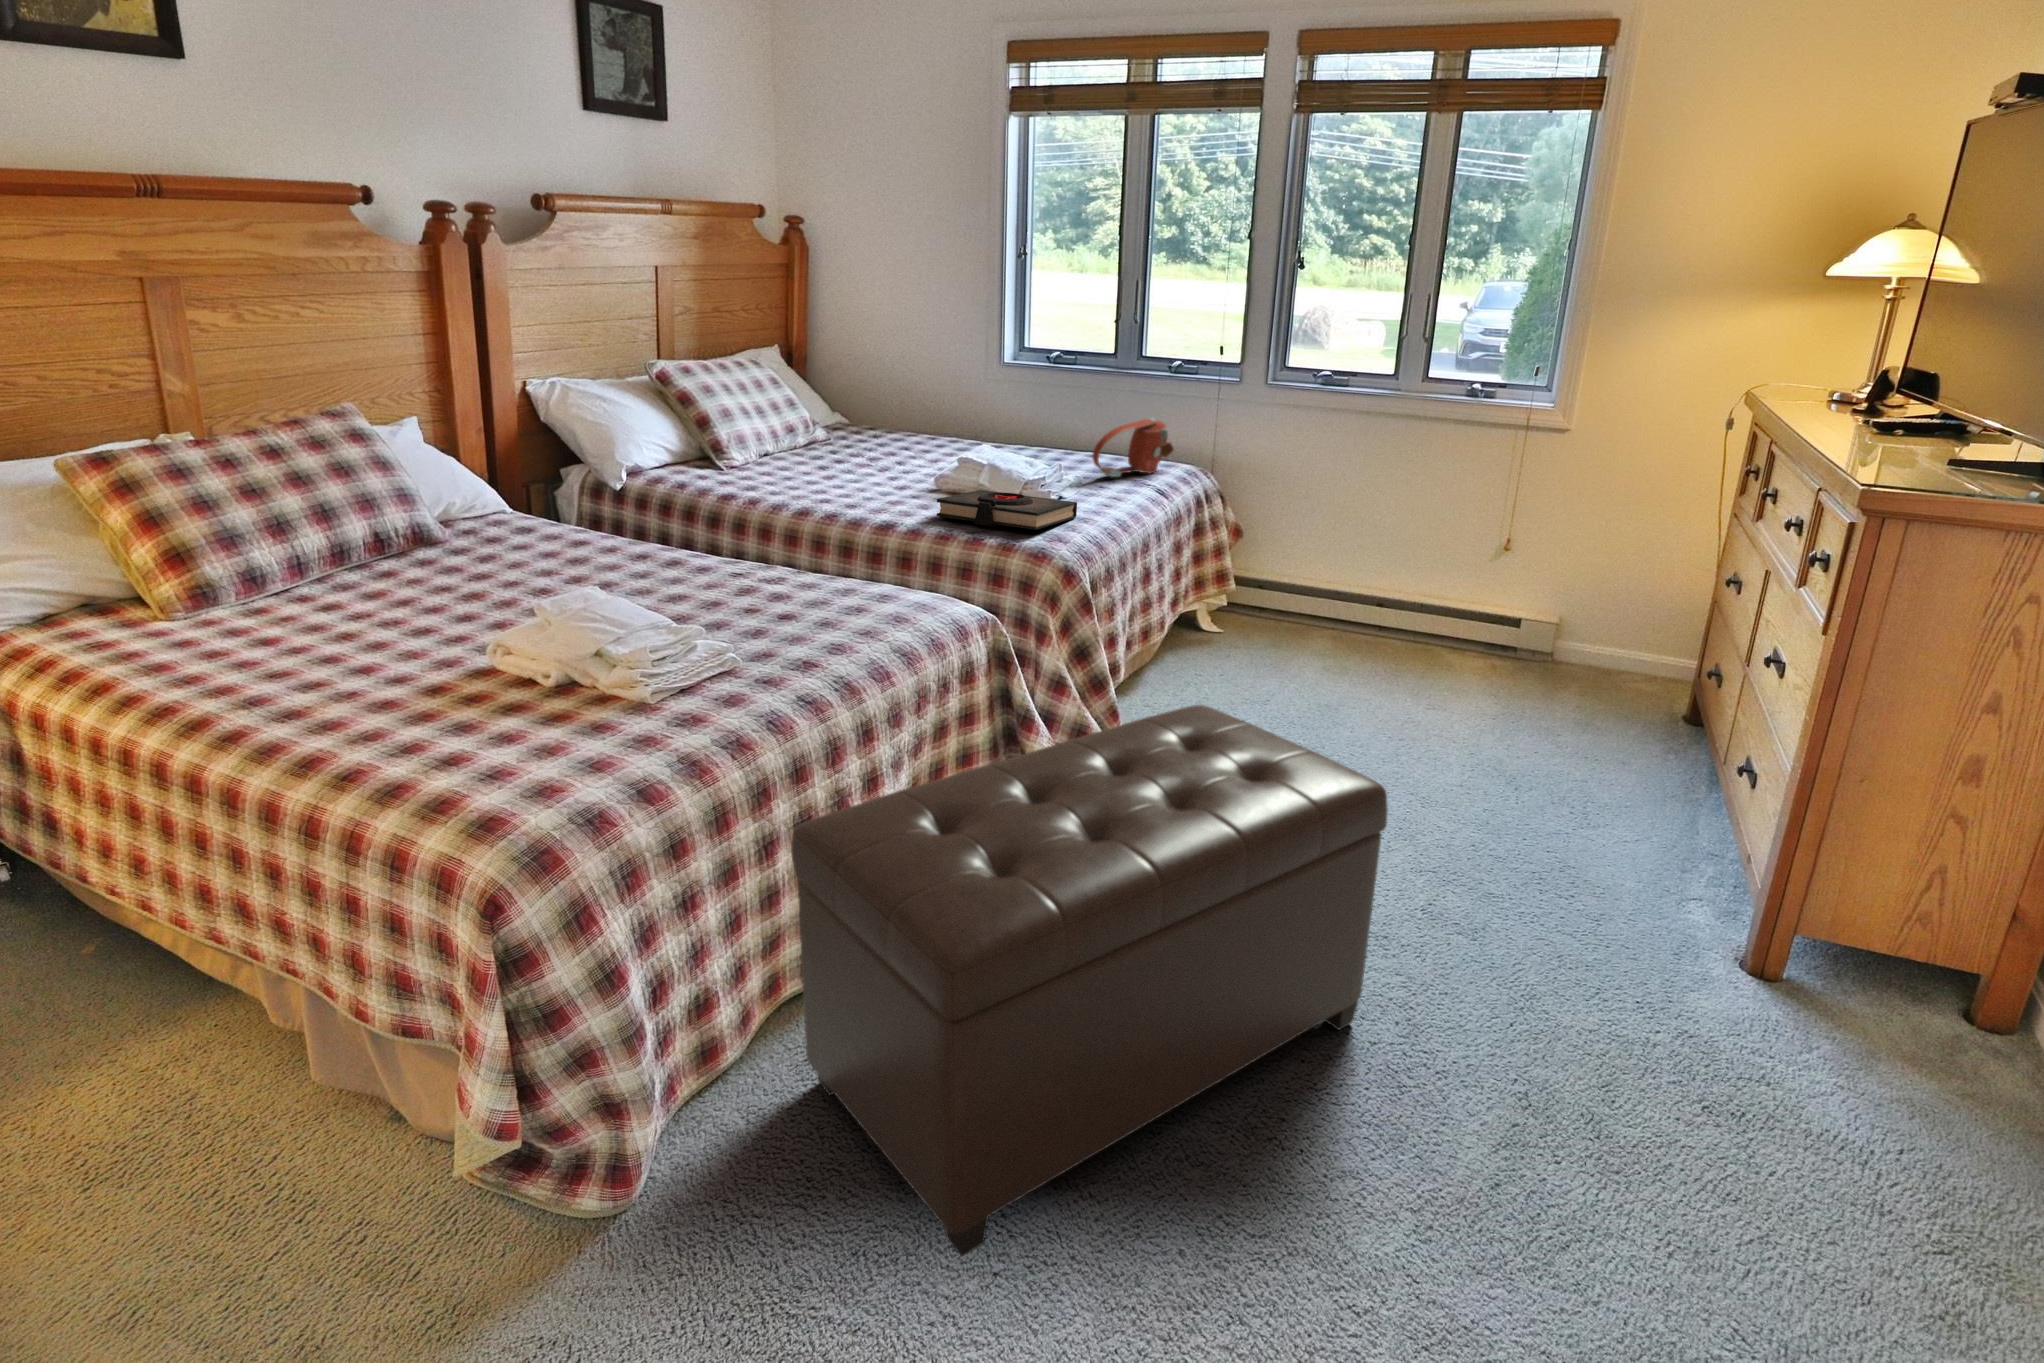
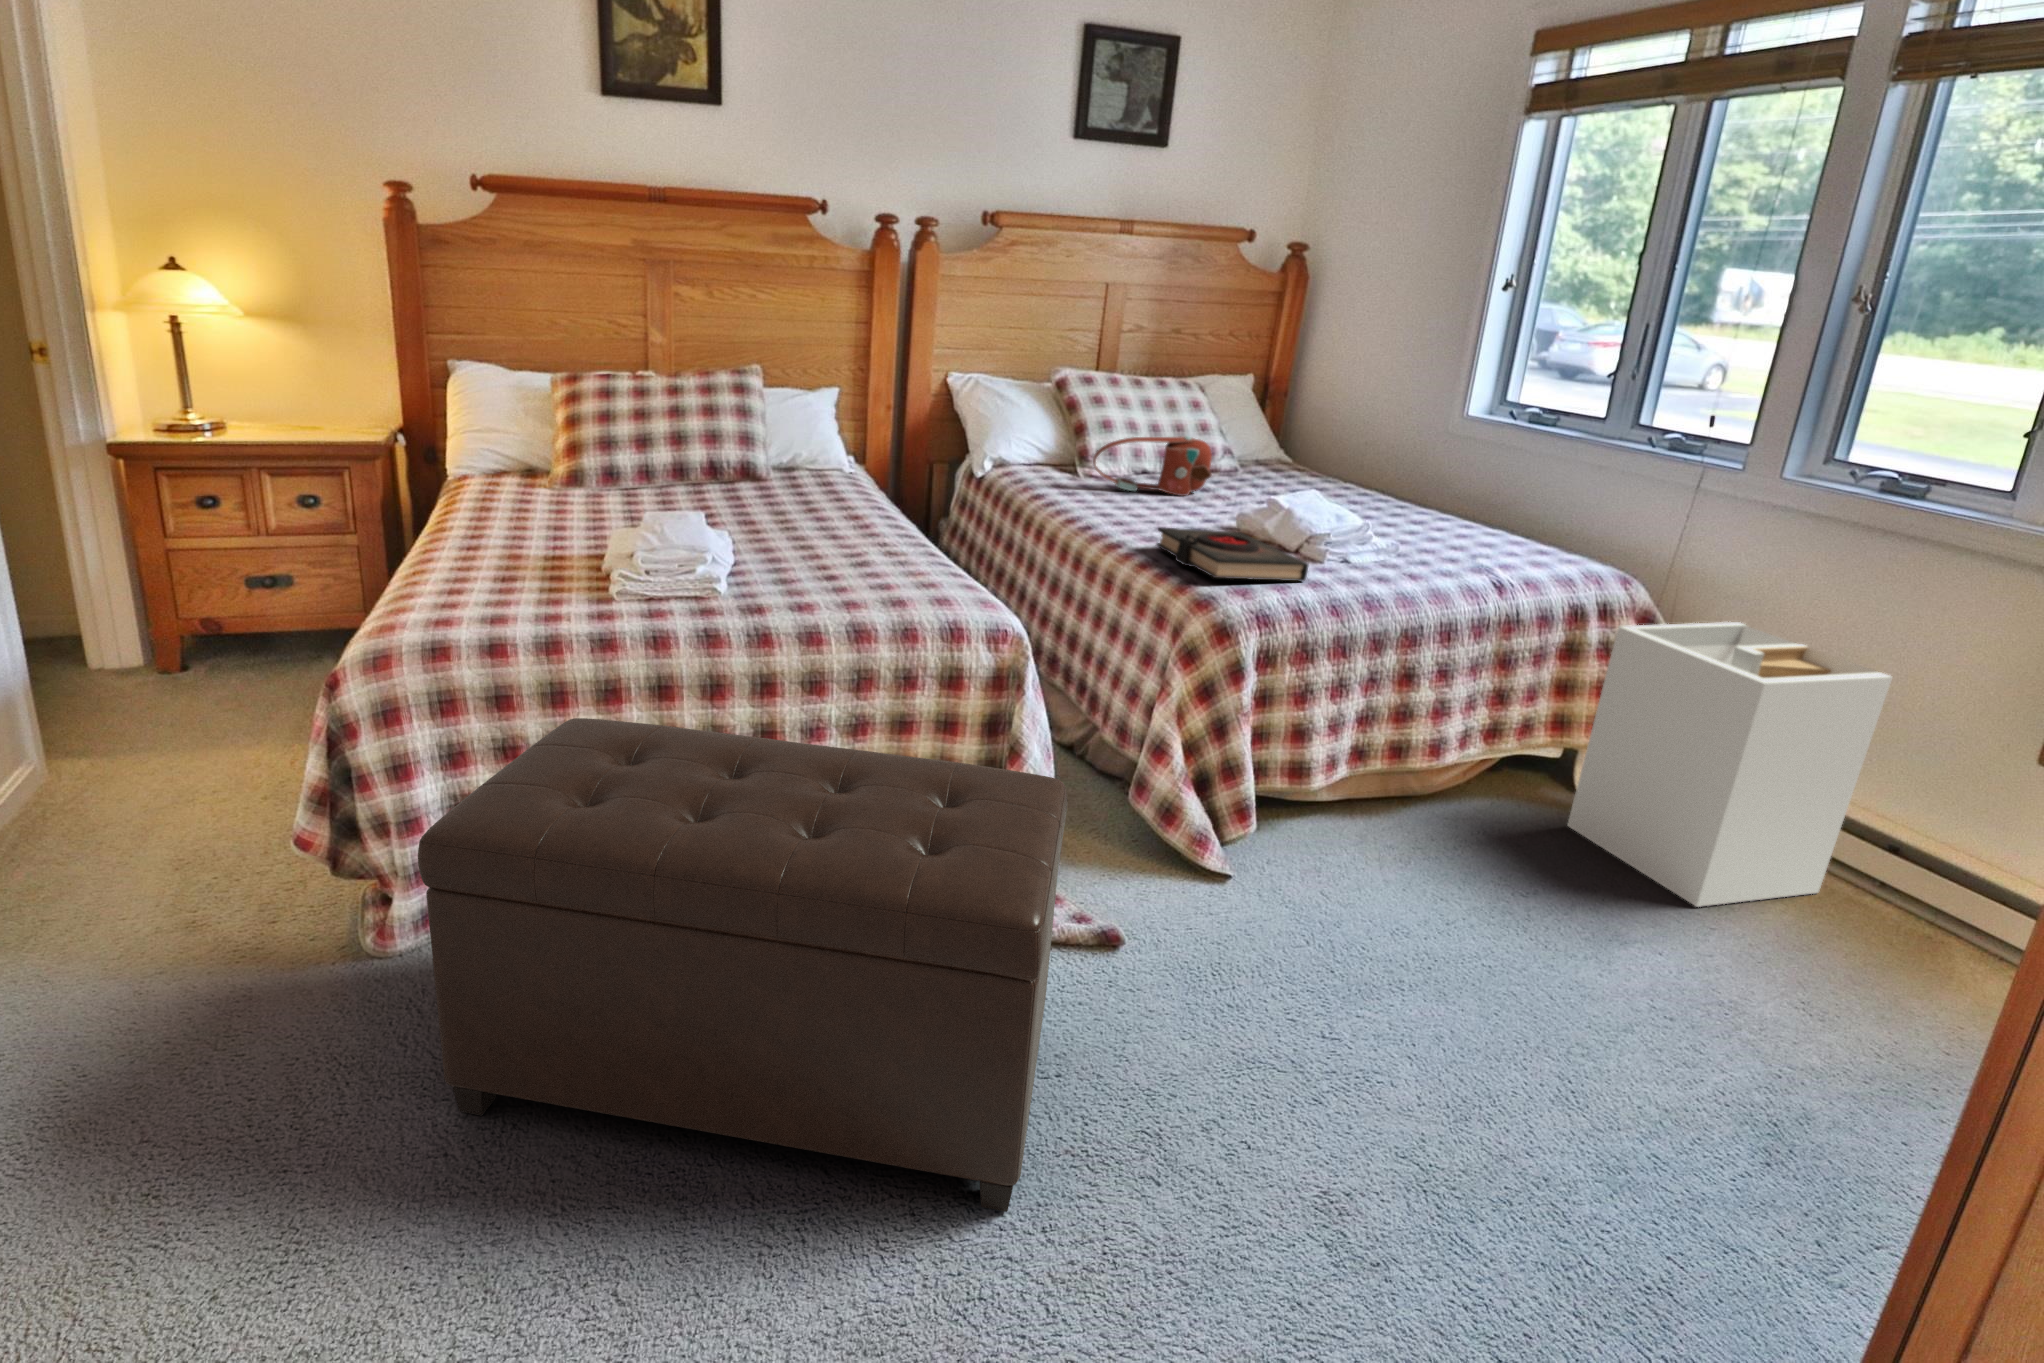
handbag: present [1092,418,1174,477] -> present [1093,436,1212,496]
laundry hamper: none [1226,485,1377,674] -> present [1568,622,1892,907]

